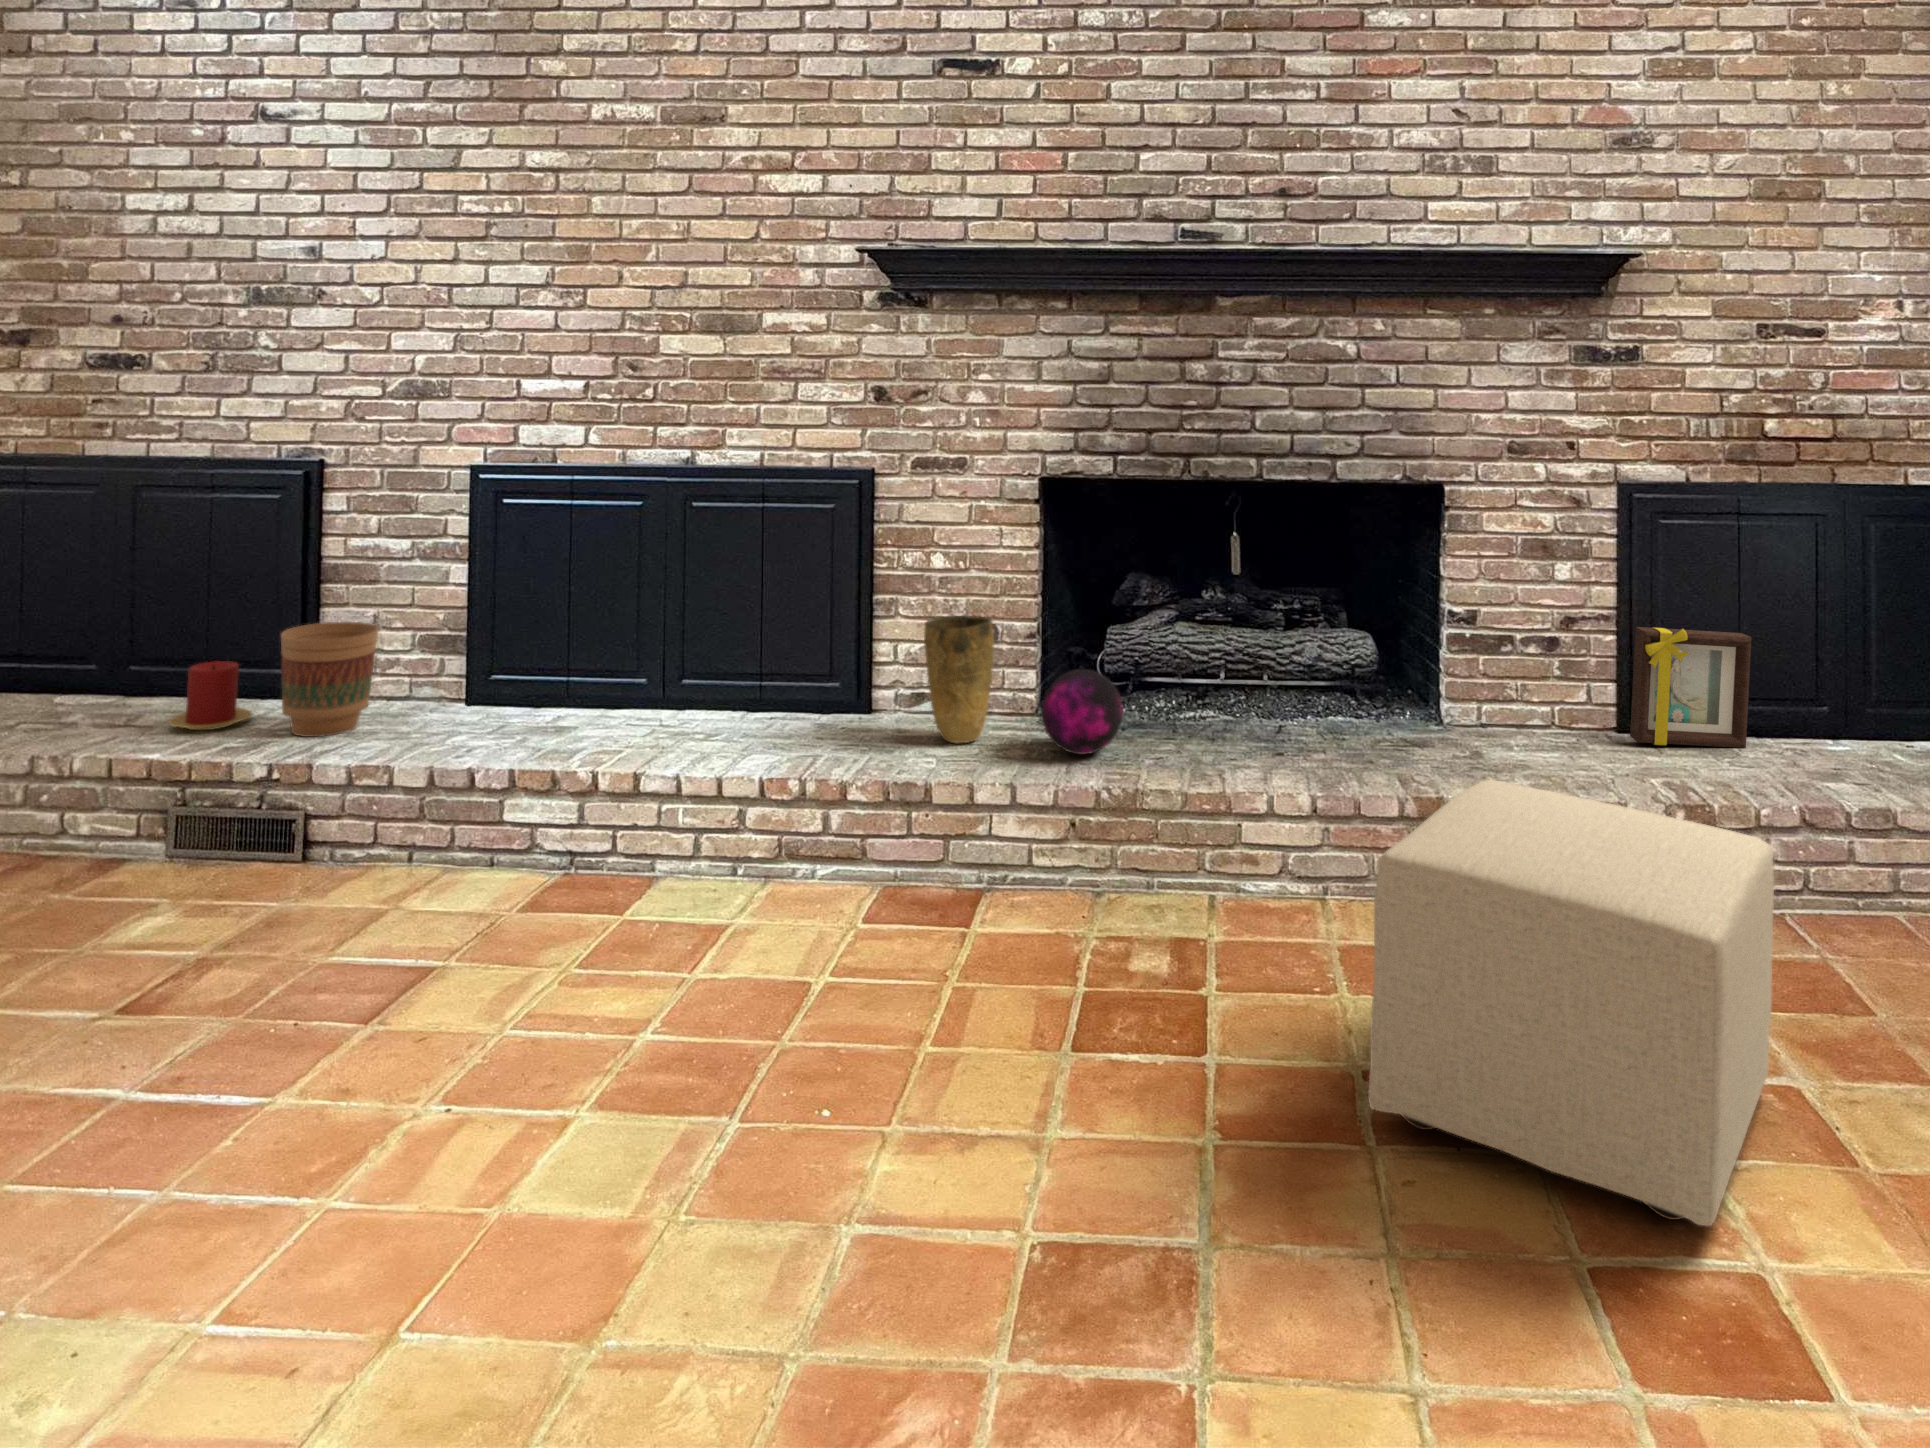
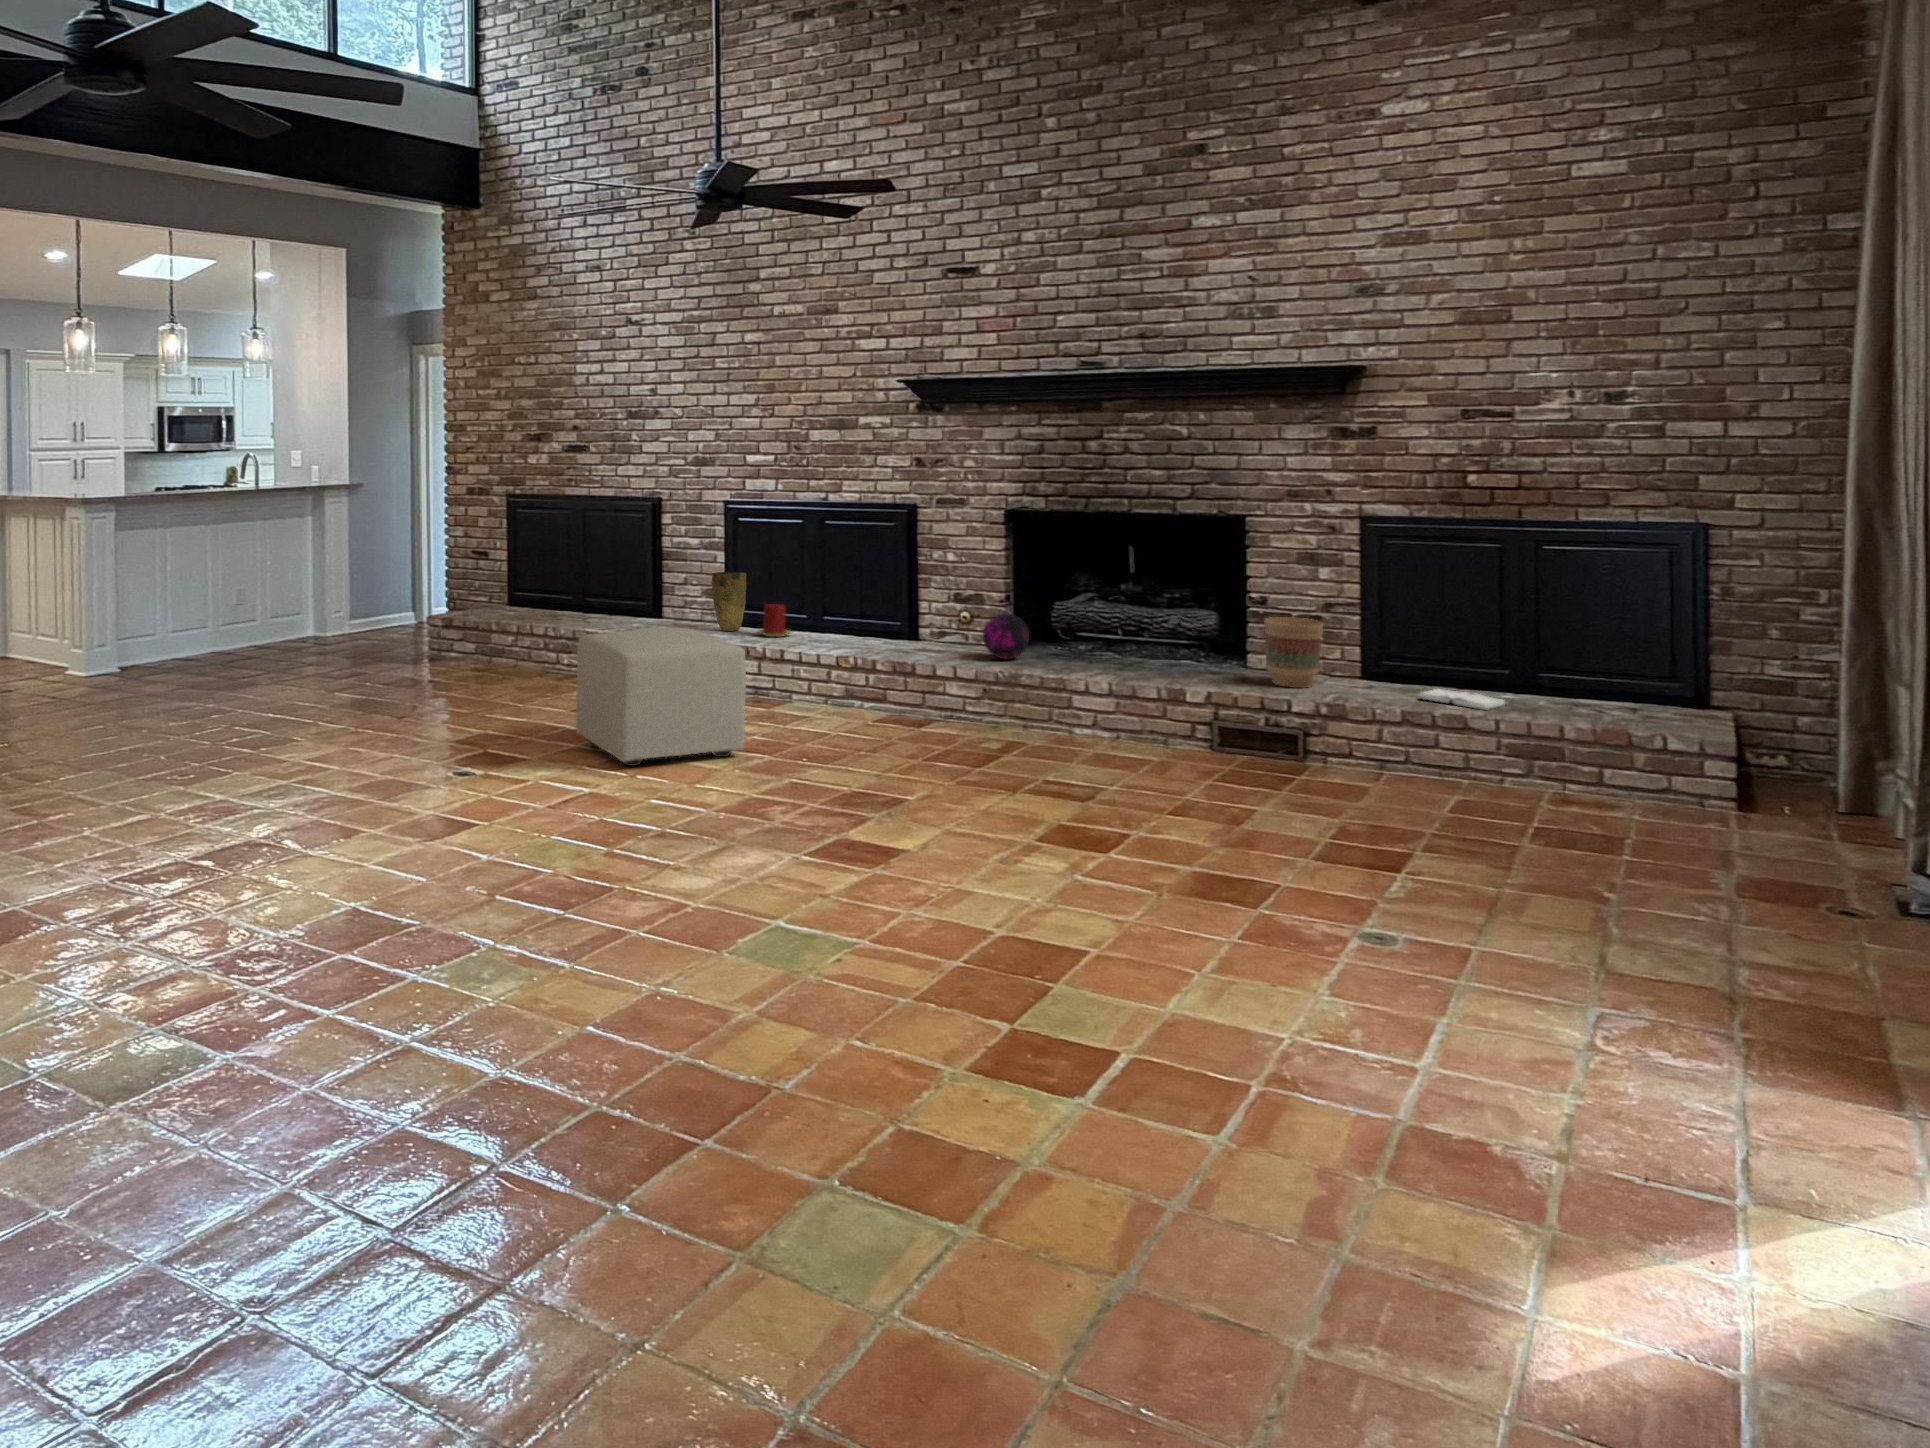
vase: present [924,616,994,743] -> present [712,572,746,631]
flower pot: present [281,622,379,737] -> present [1264,617,1323,688]
picture frame: present [1630,627,1751,748] -> none [1356,609,1439,691]
candle: present [169,661,252,730] -> present [757,604,791,637]
hardback book: none [1771,750,1894,792] -> present [1418,689,1505,710]
ottoman: present [1368,780,1774,1226] -> present [576,628,746,766]

